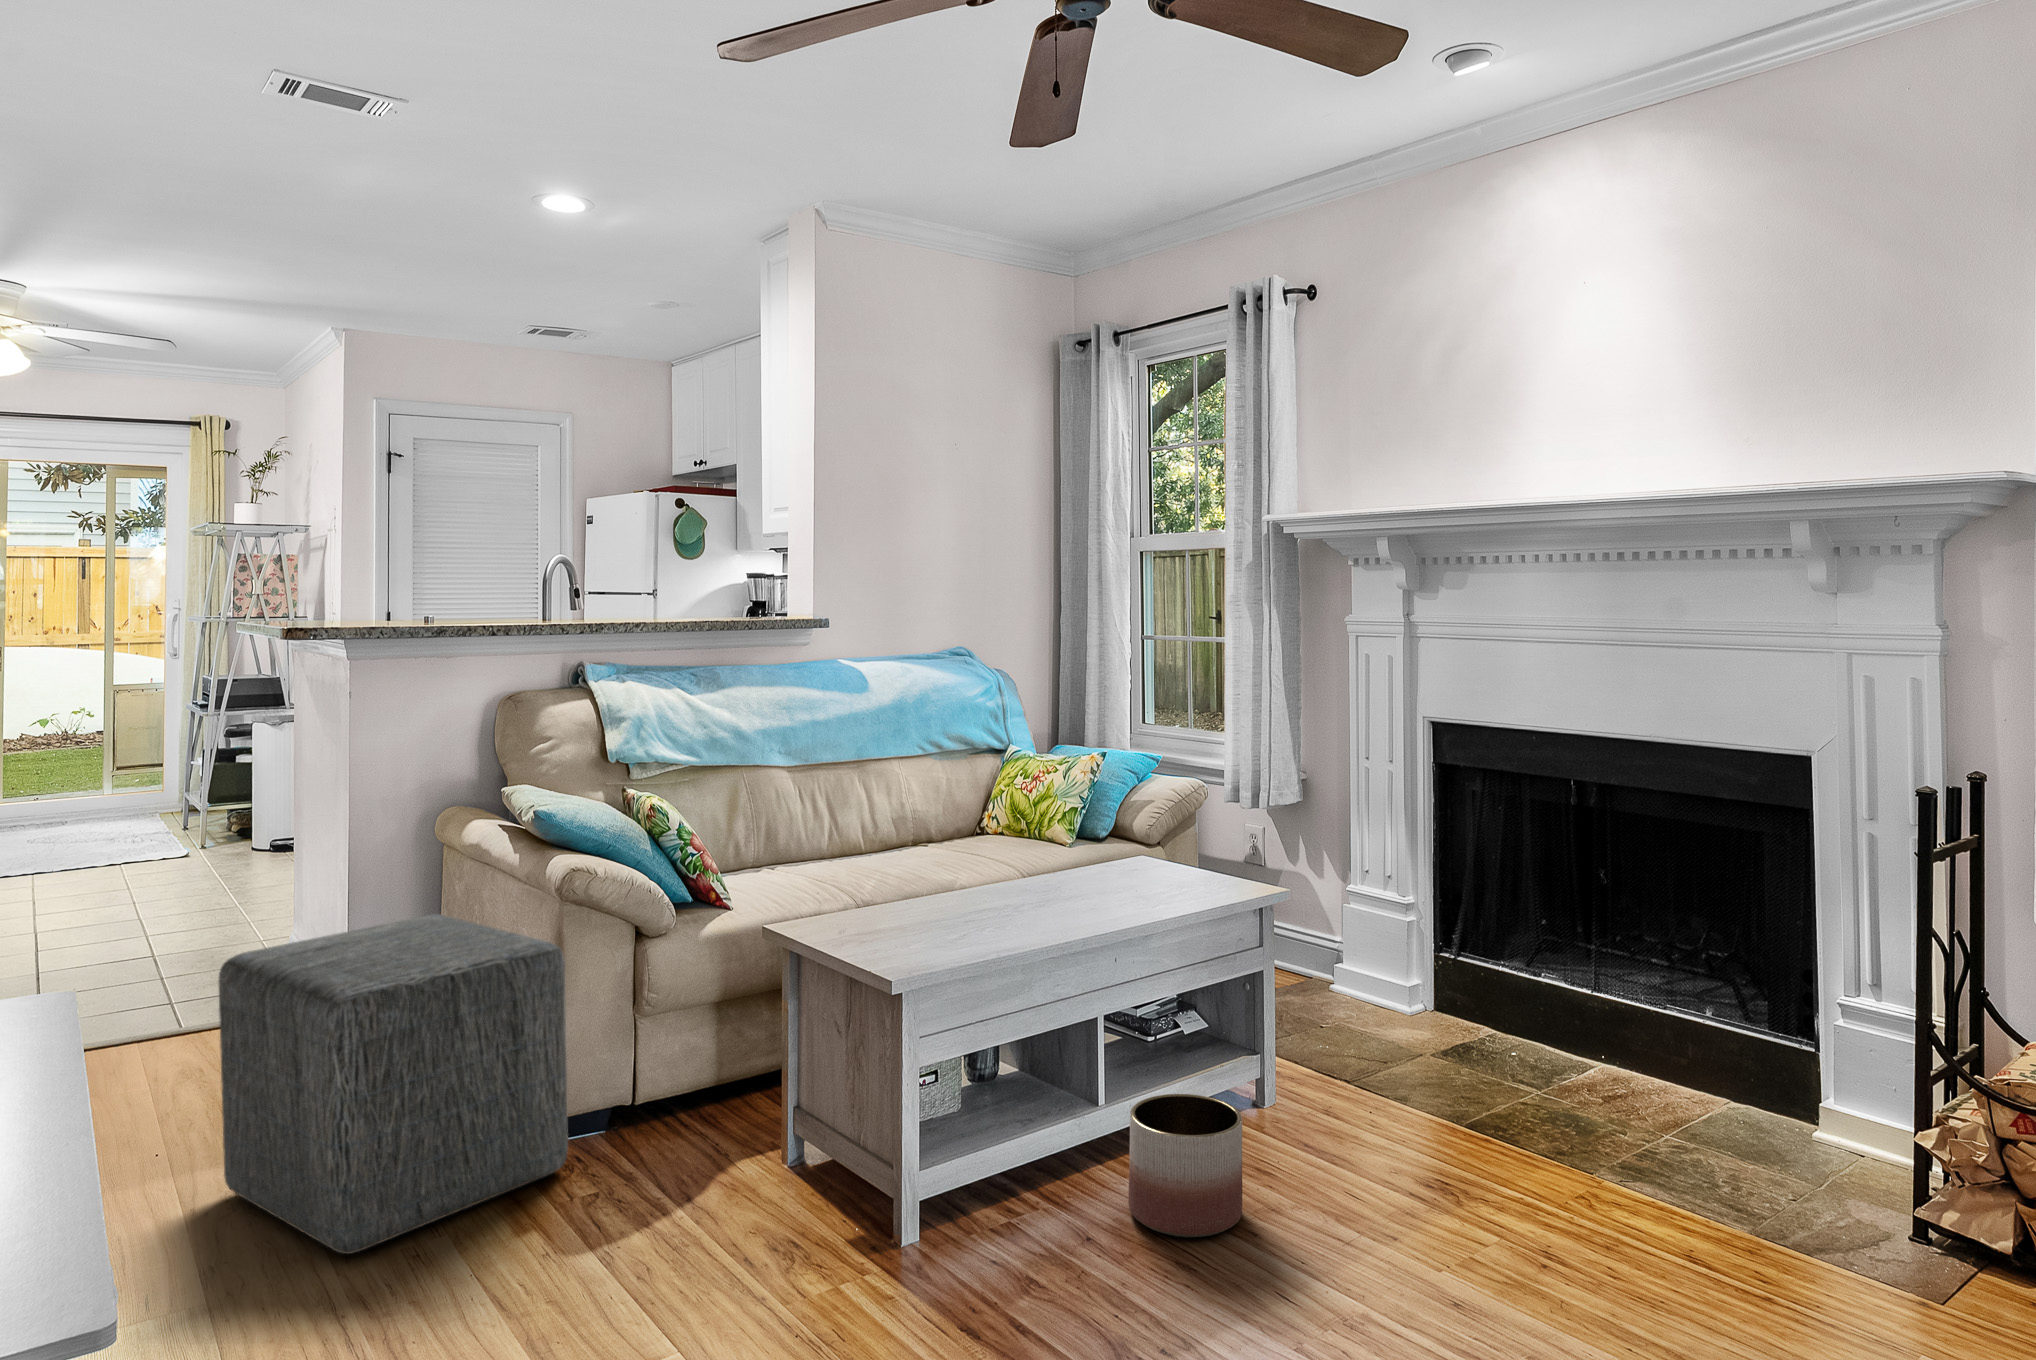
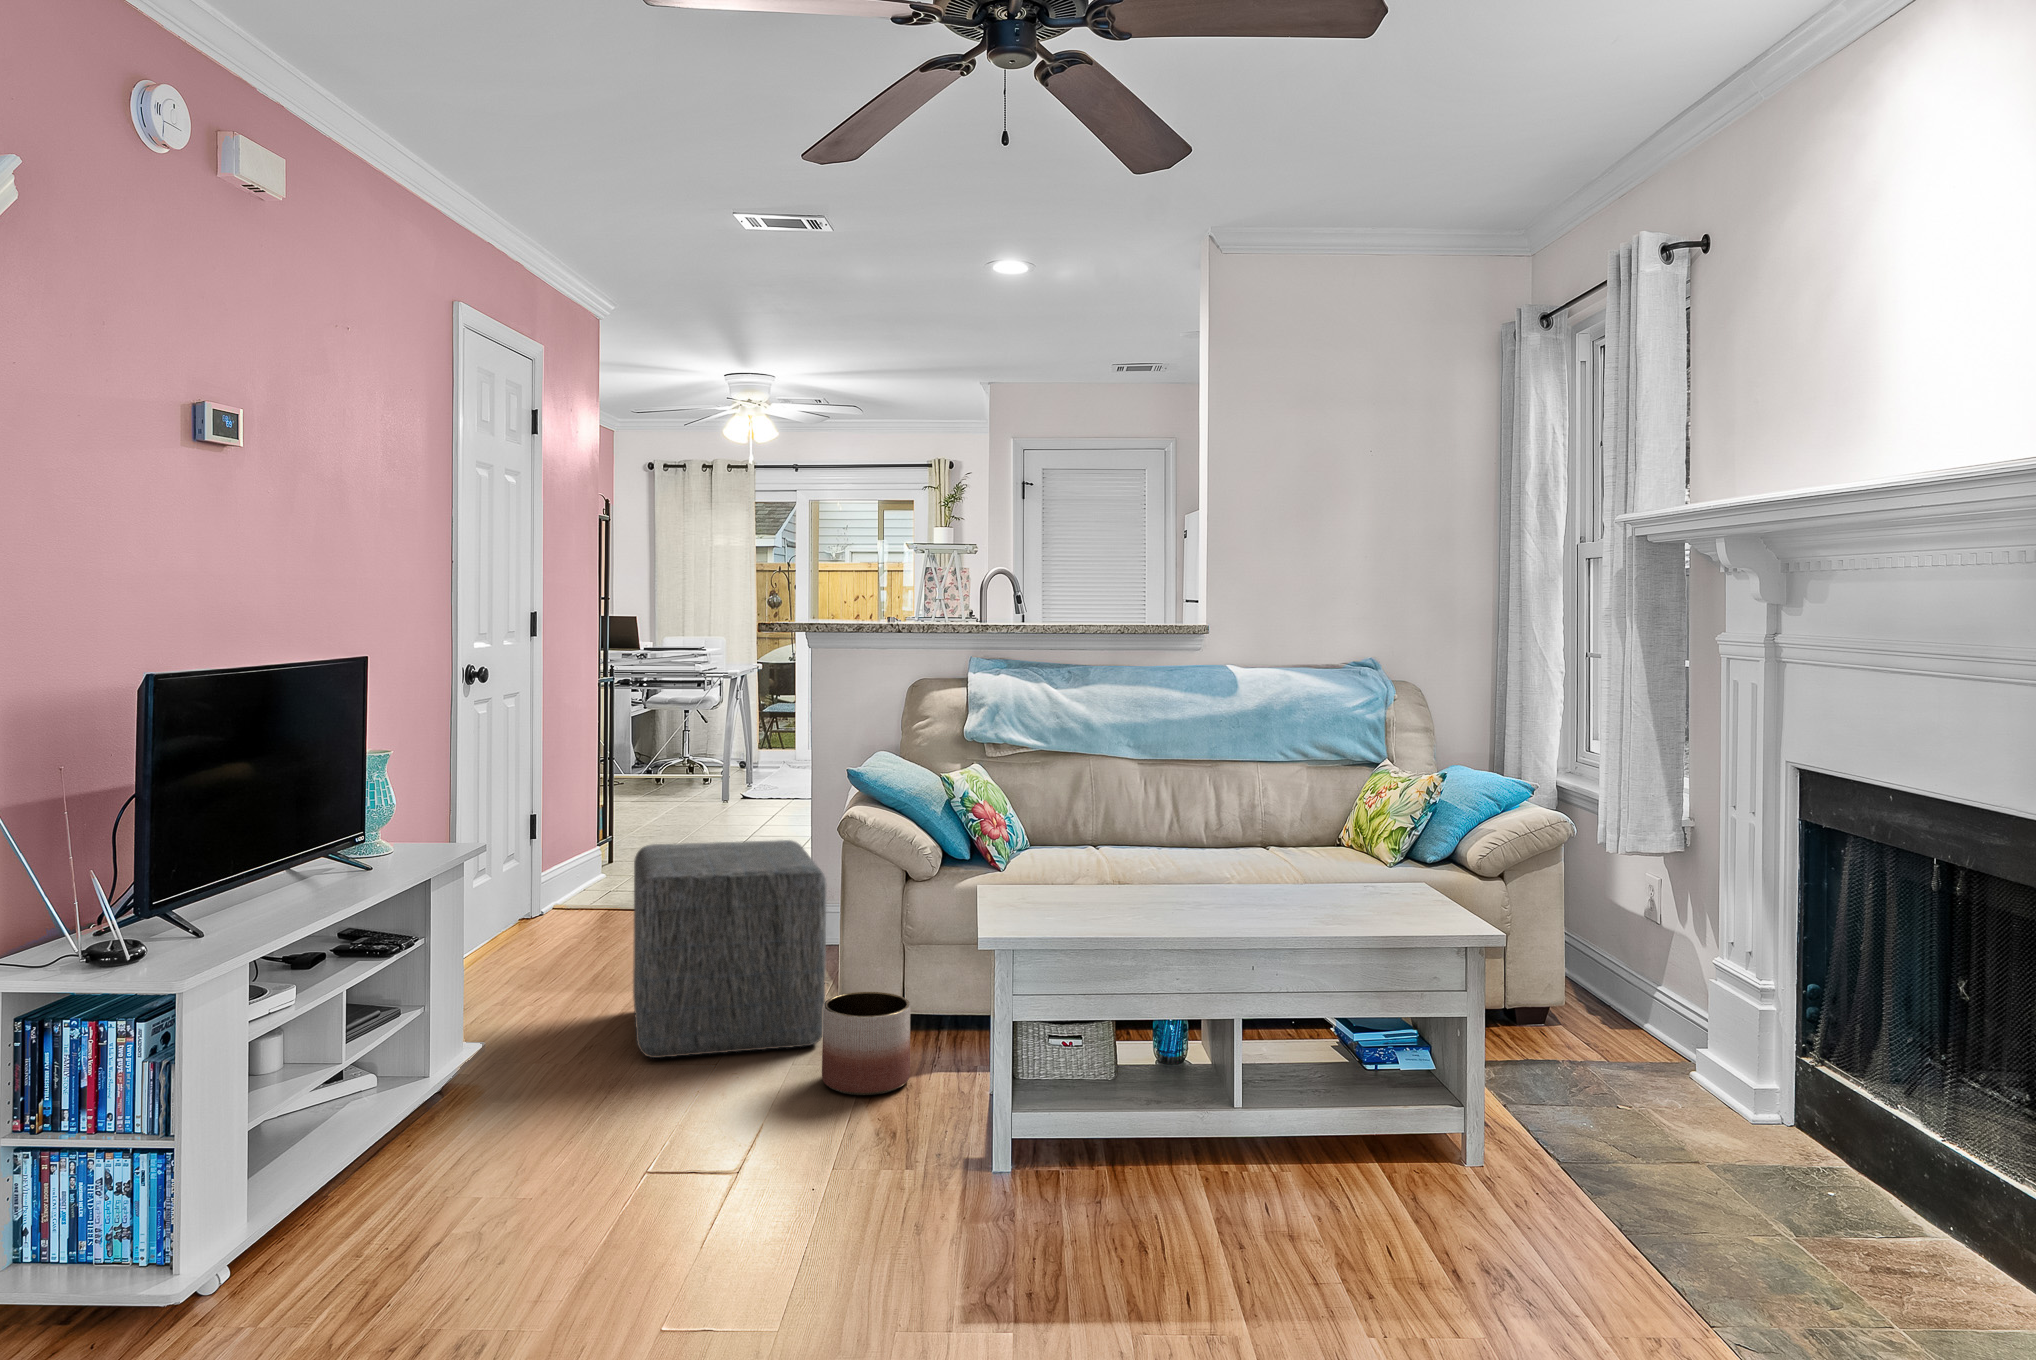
planter: present [1129,1094,1242,1237] -> present [822,992,910,1095]

